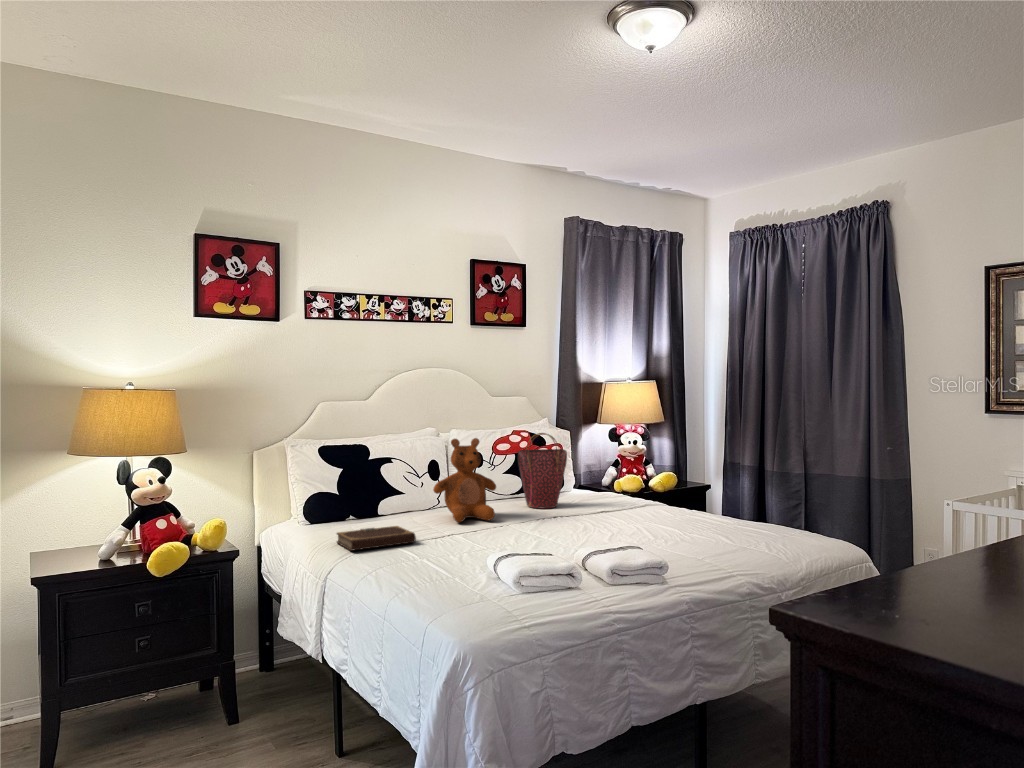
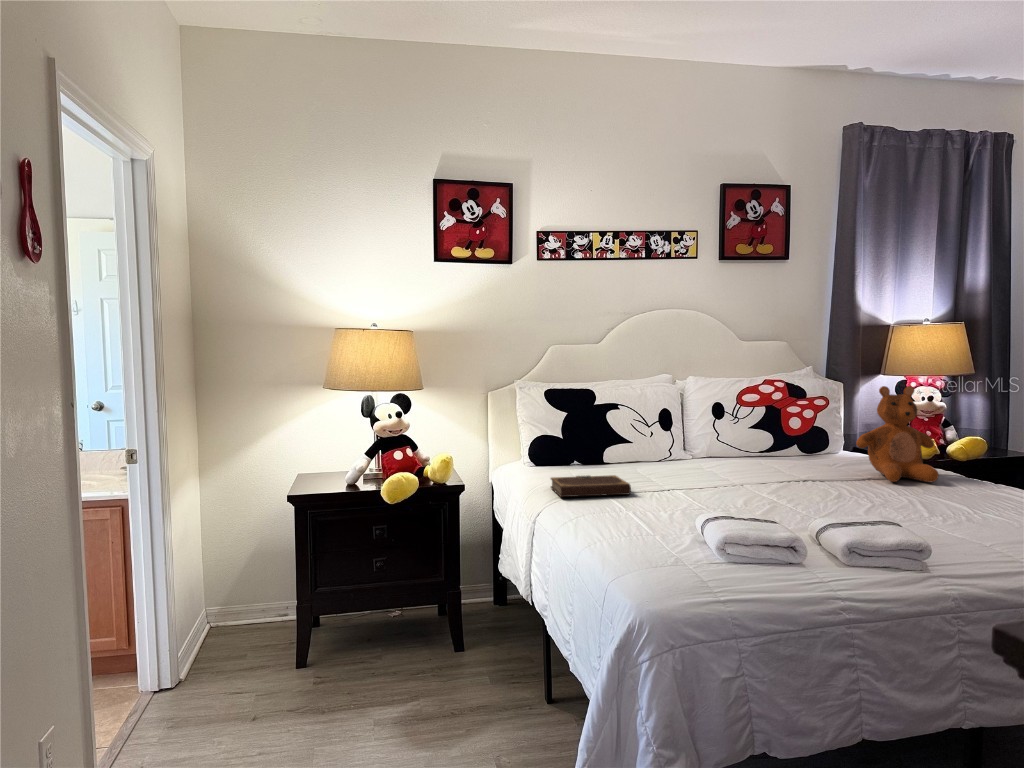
handbag: present [518,433,567,508] -> none [764,382,827,469]
teddy bear: present [433,438,496,522] -> present [856,386,939,482]

